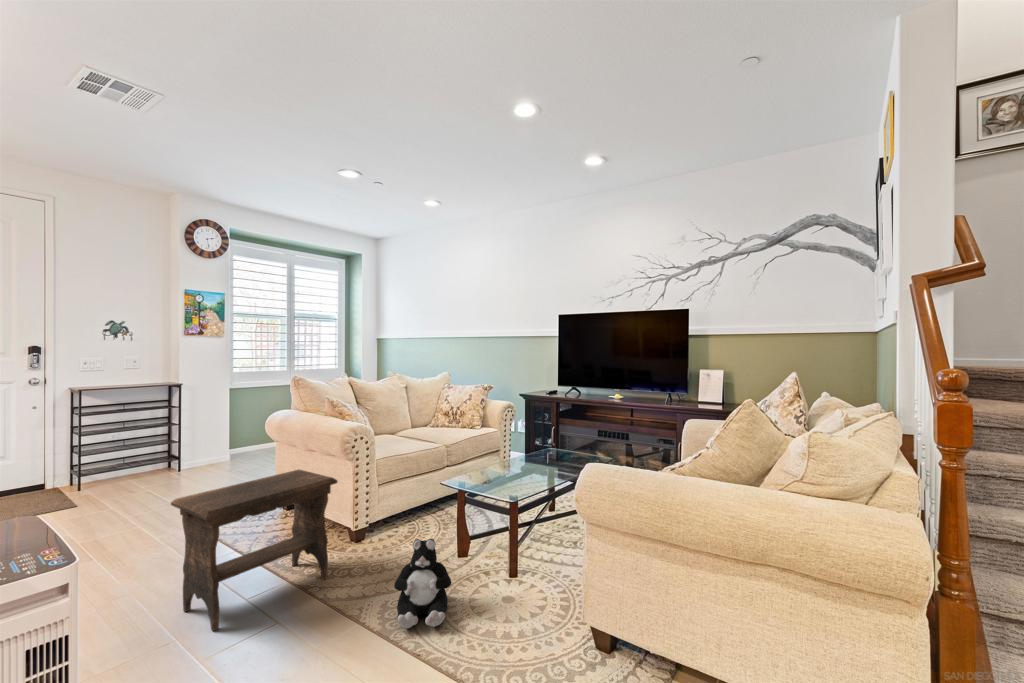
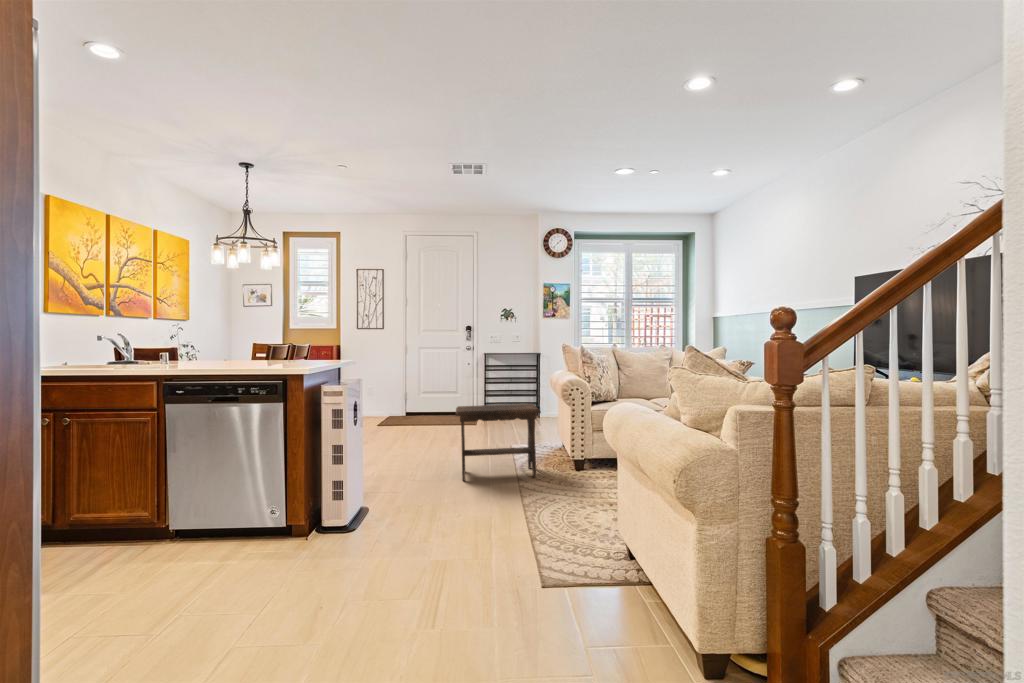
plush toy: present [394,539,451,629] -> none [530,453,576,510]

